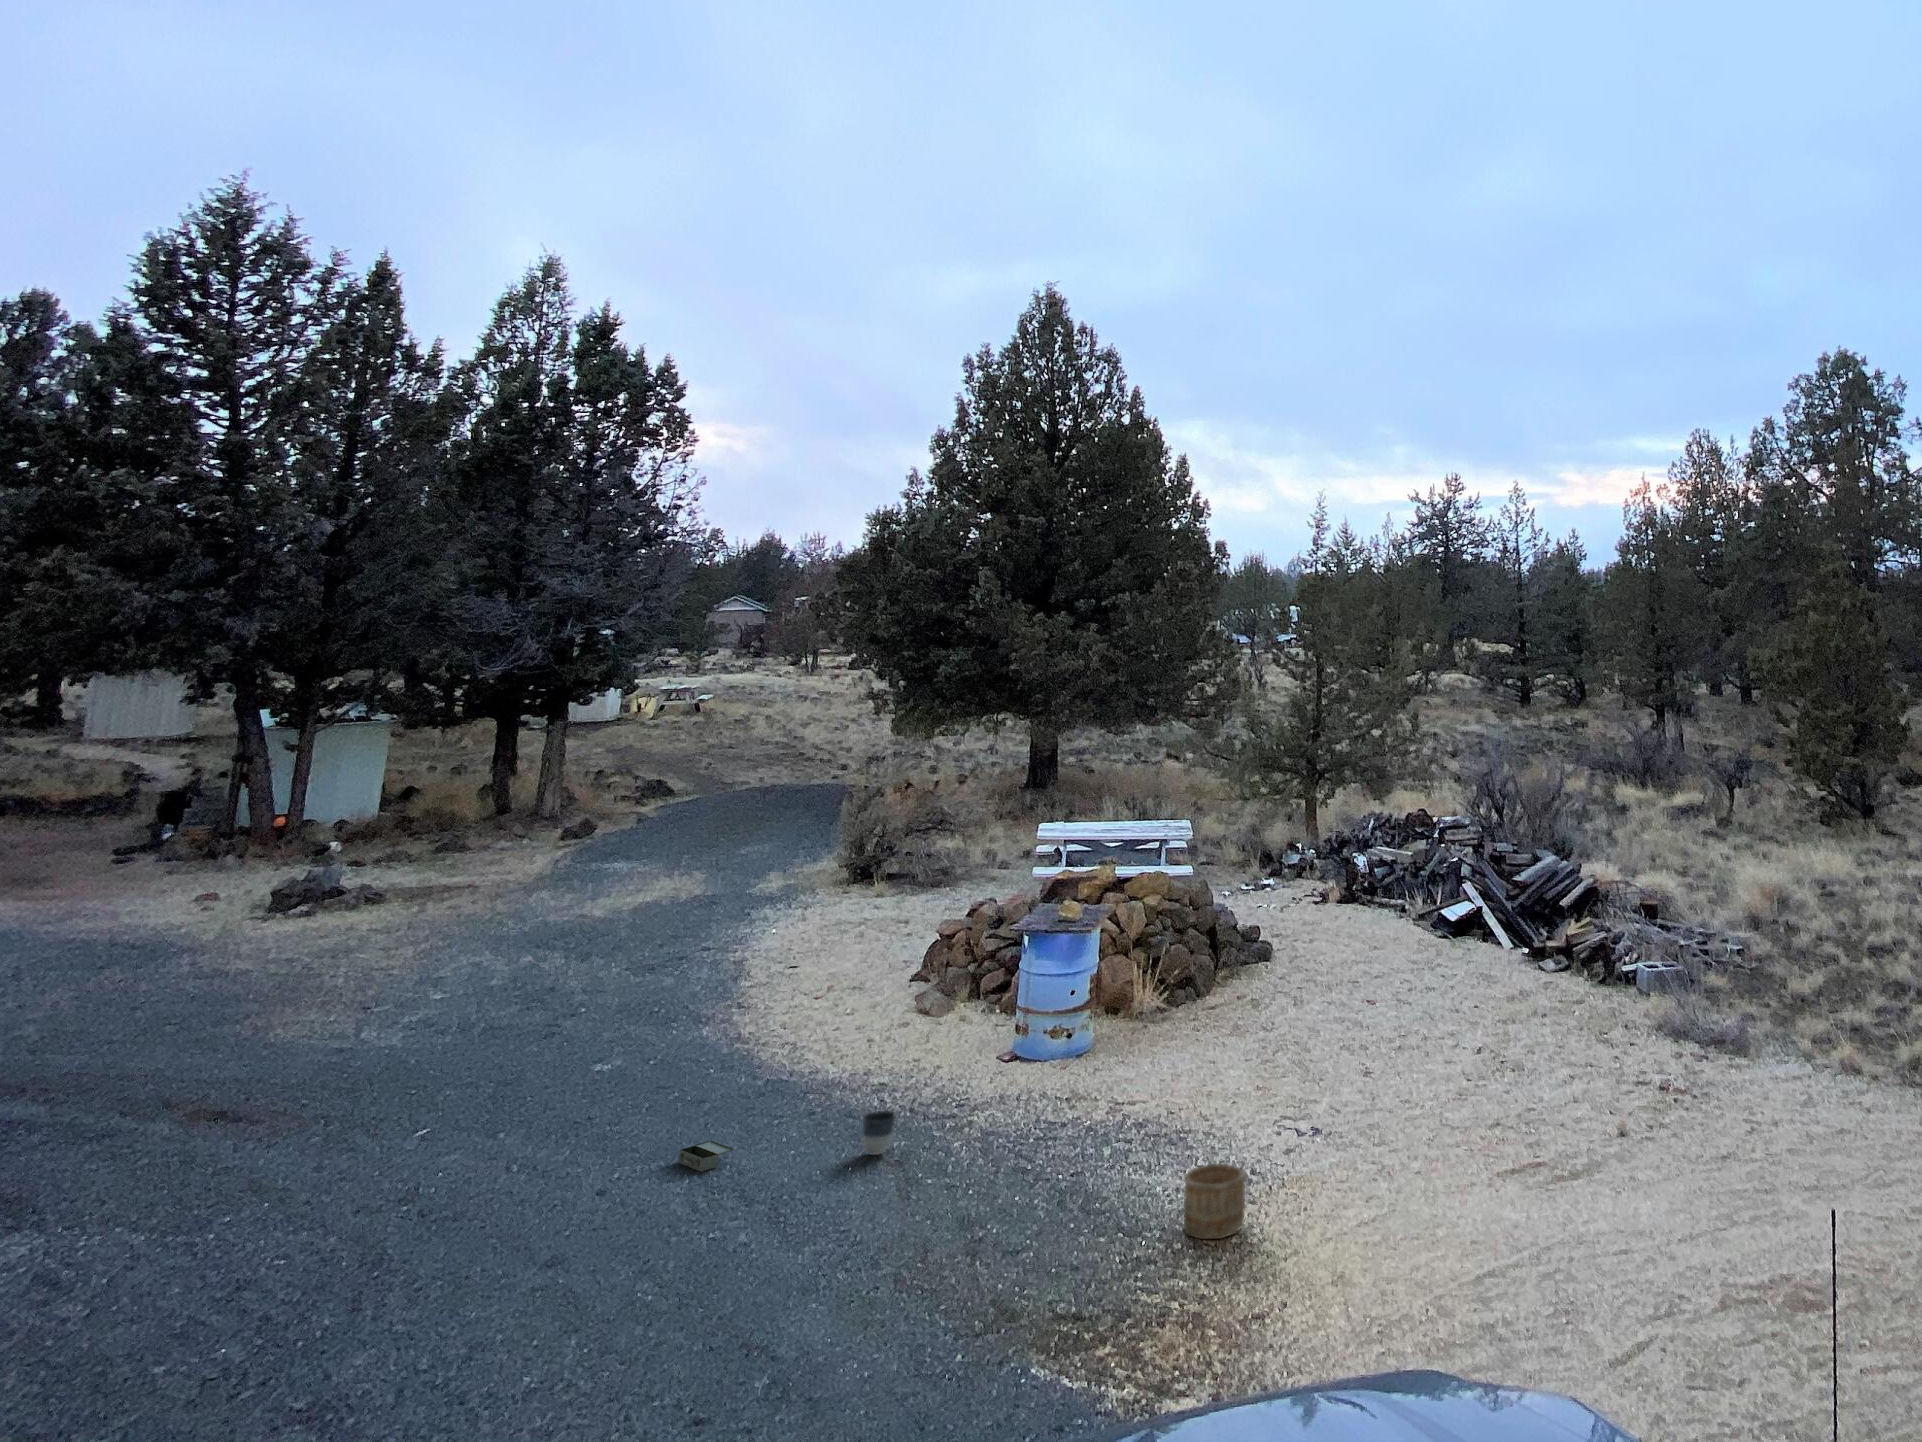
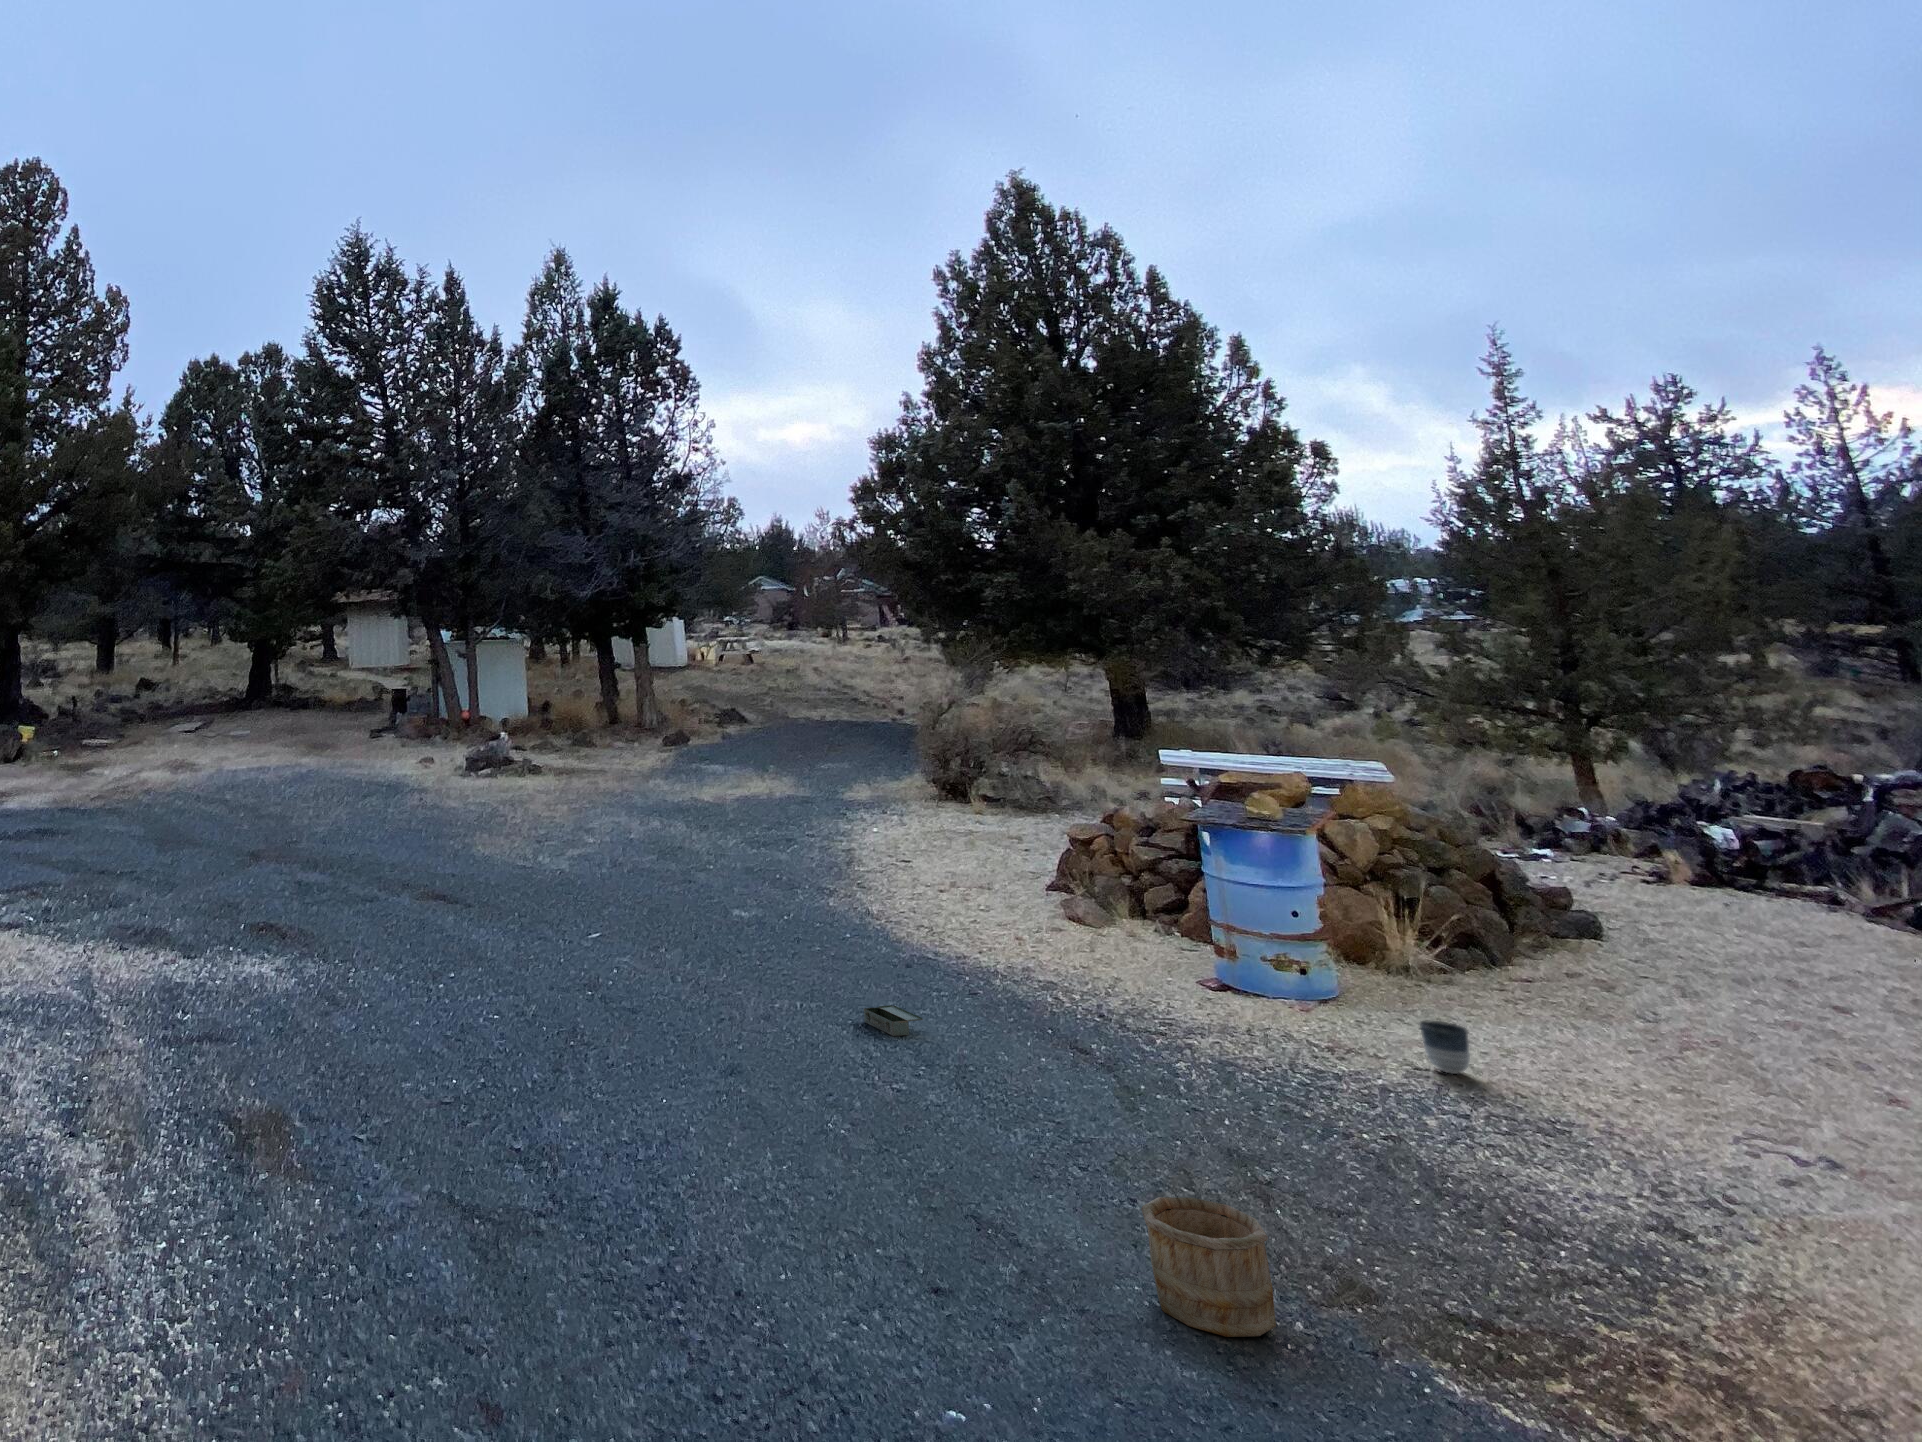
planter: present [862,1111,896,1155] -> present [1420,1020,1470,1074]
wooden bucket: present [1184,1164,1246,1239] -> present [1141,1197,1276,1337]

